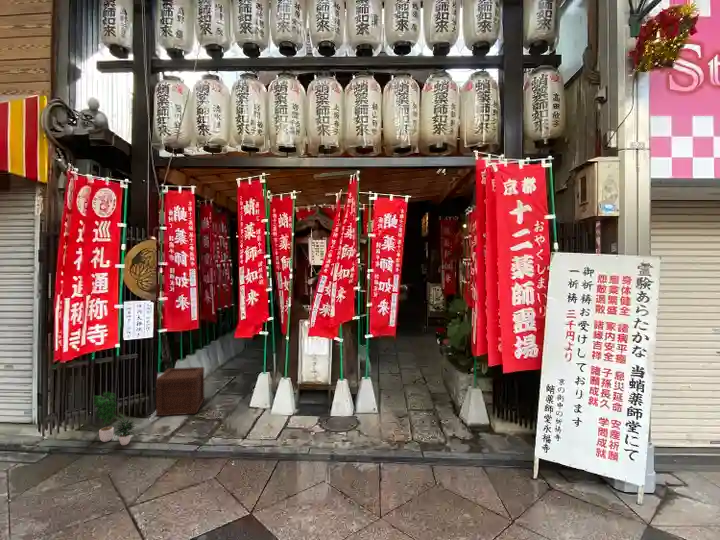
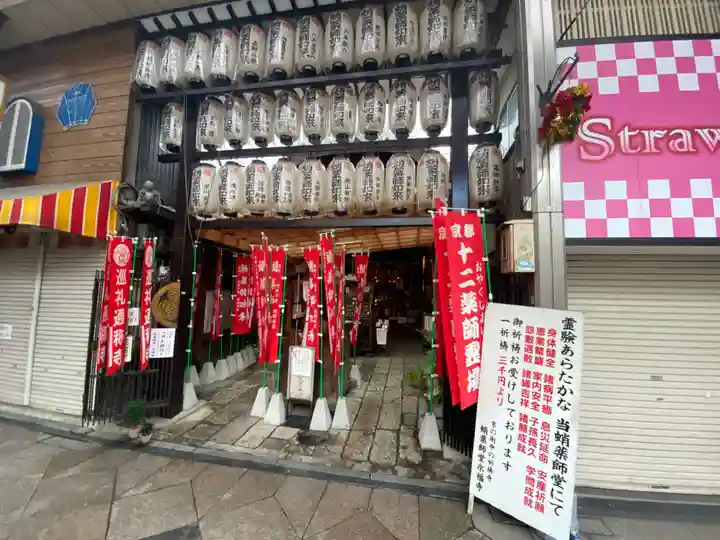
wooden crate: present [156,367,204,416] -> none [182,377,226,416]

